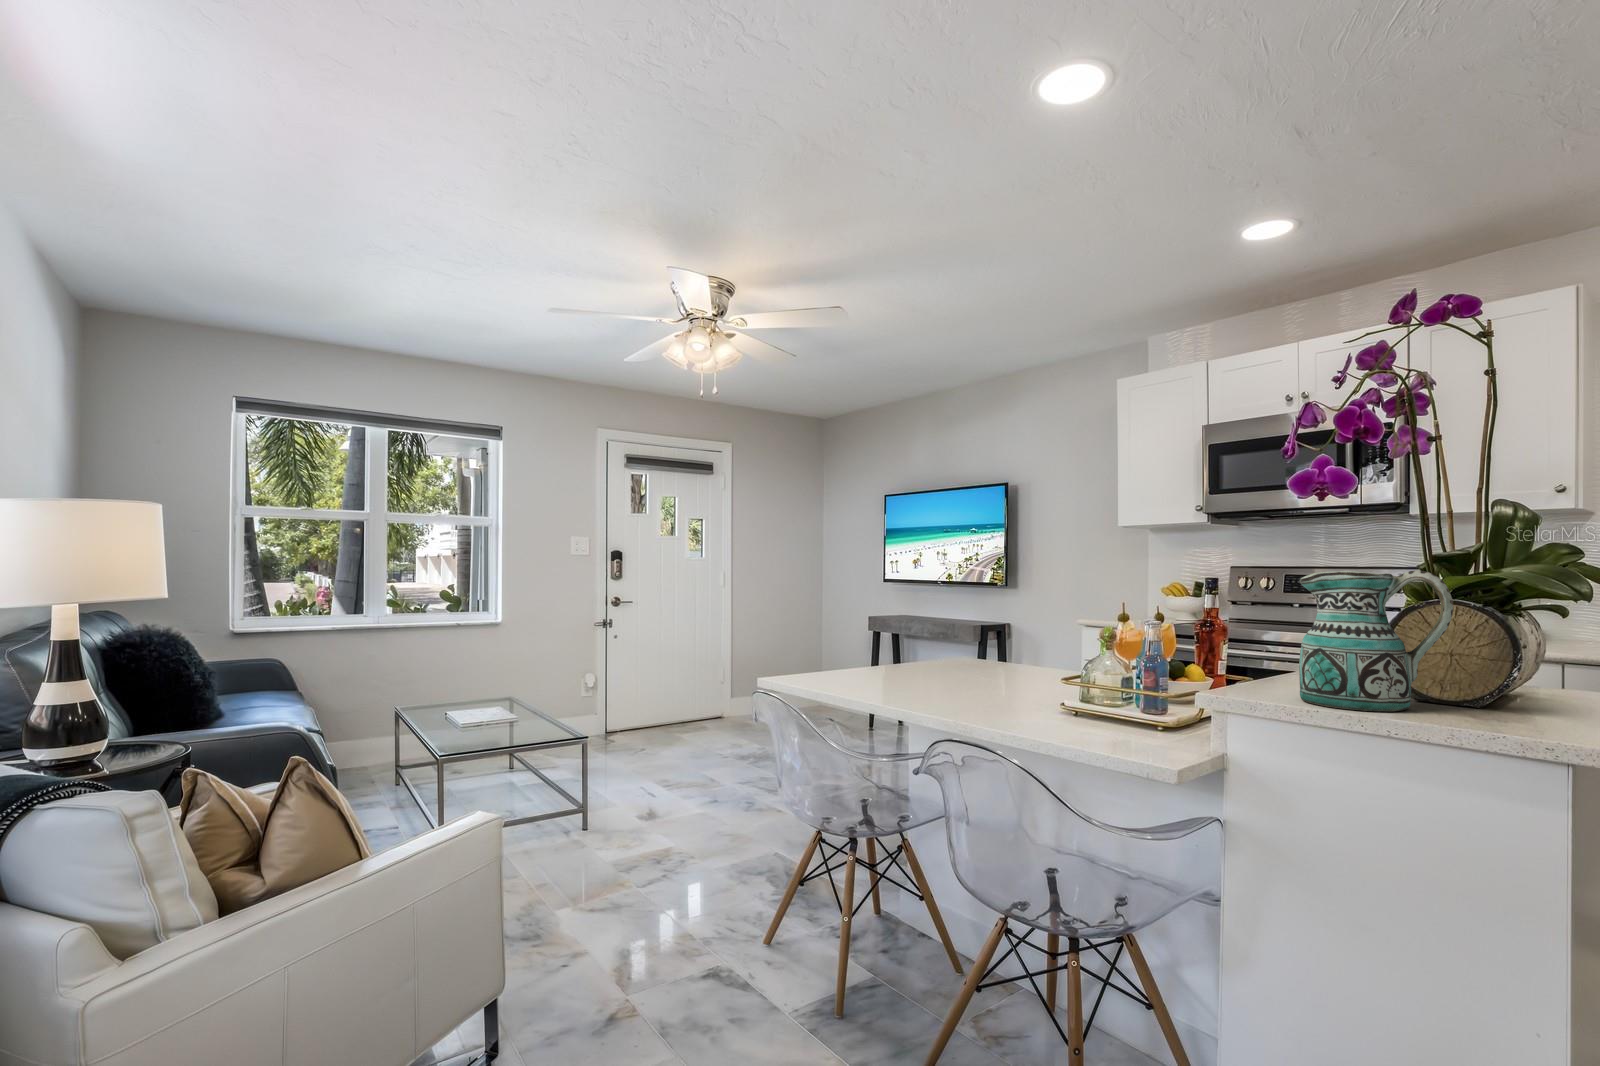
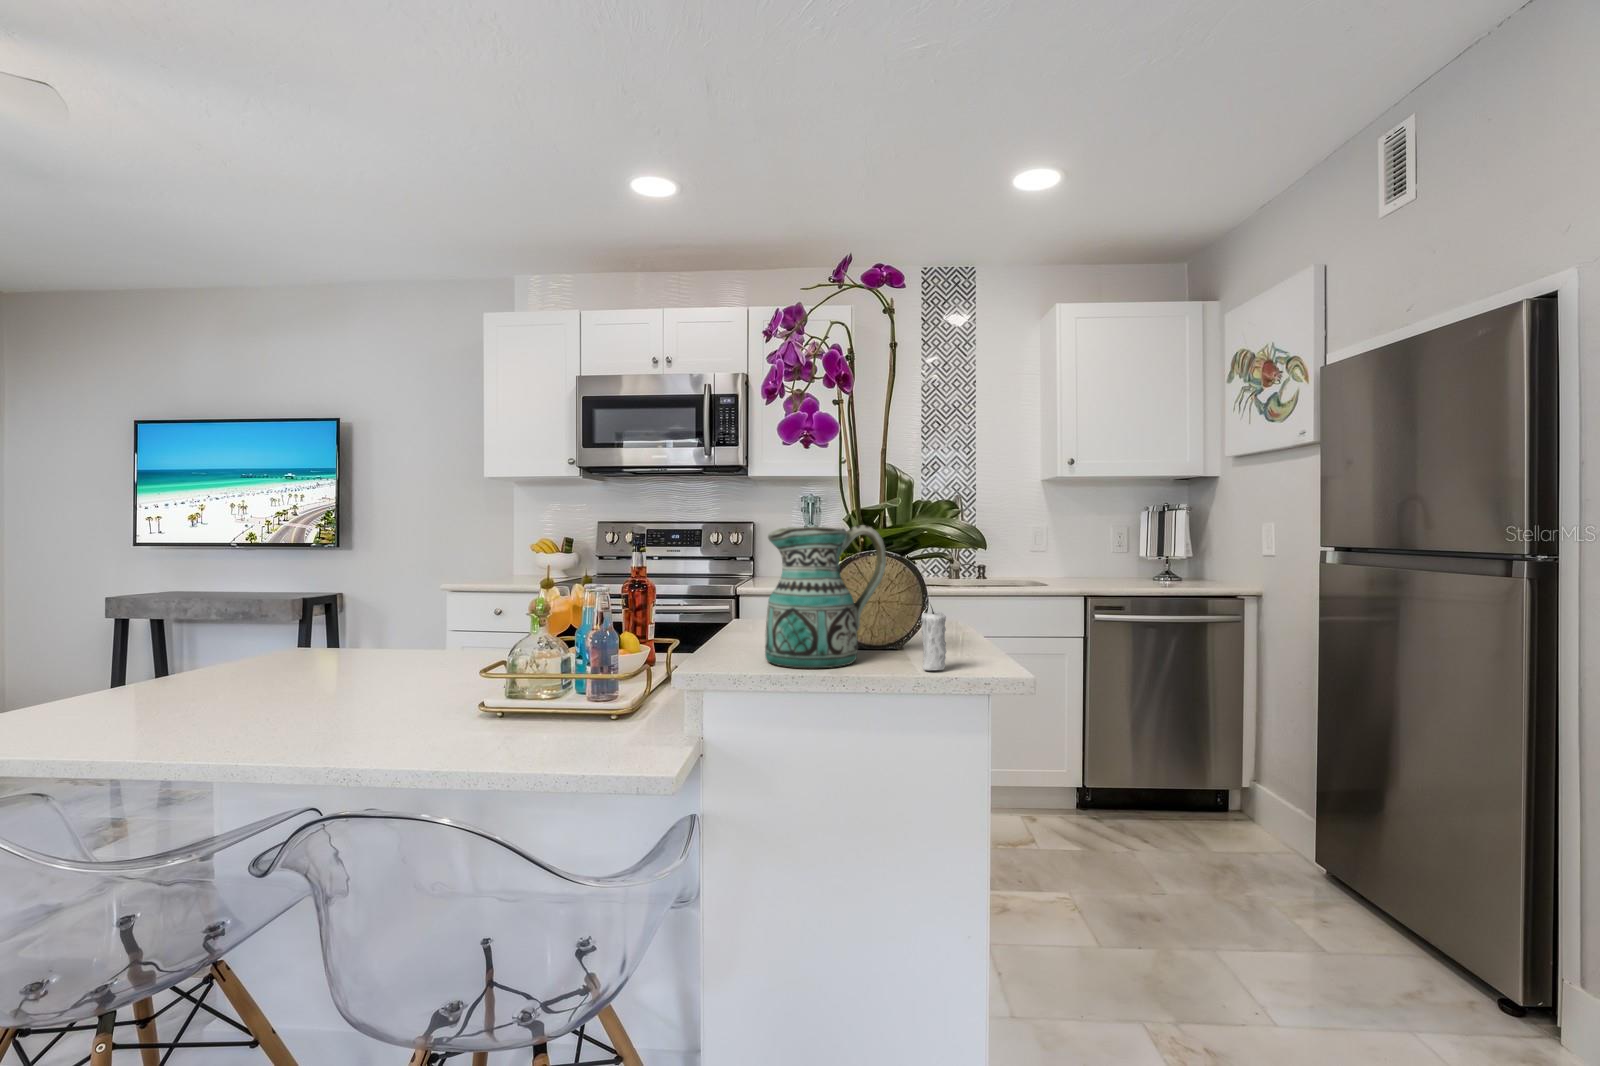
candle: none [1475,651,1512,728] -> present [921,606,946,671]

